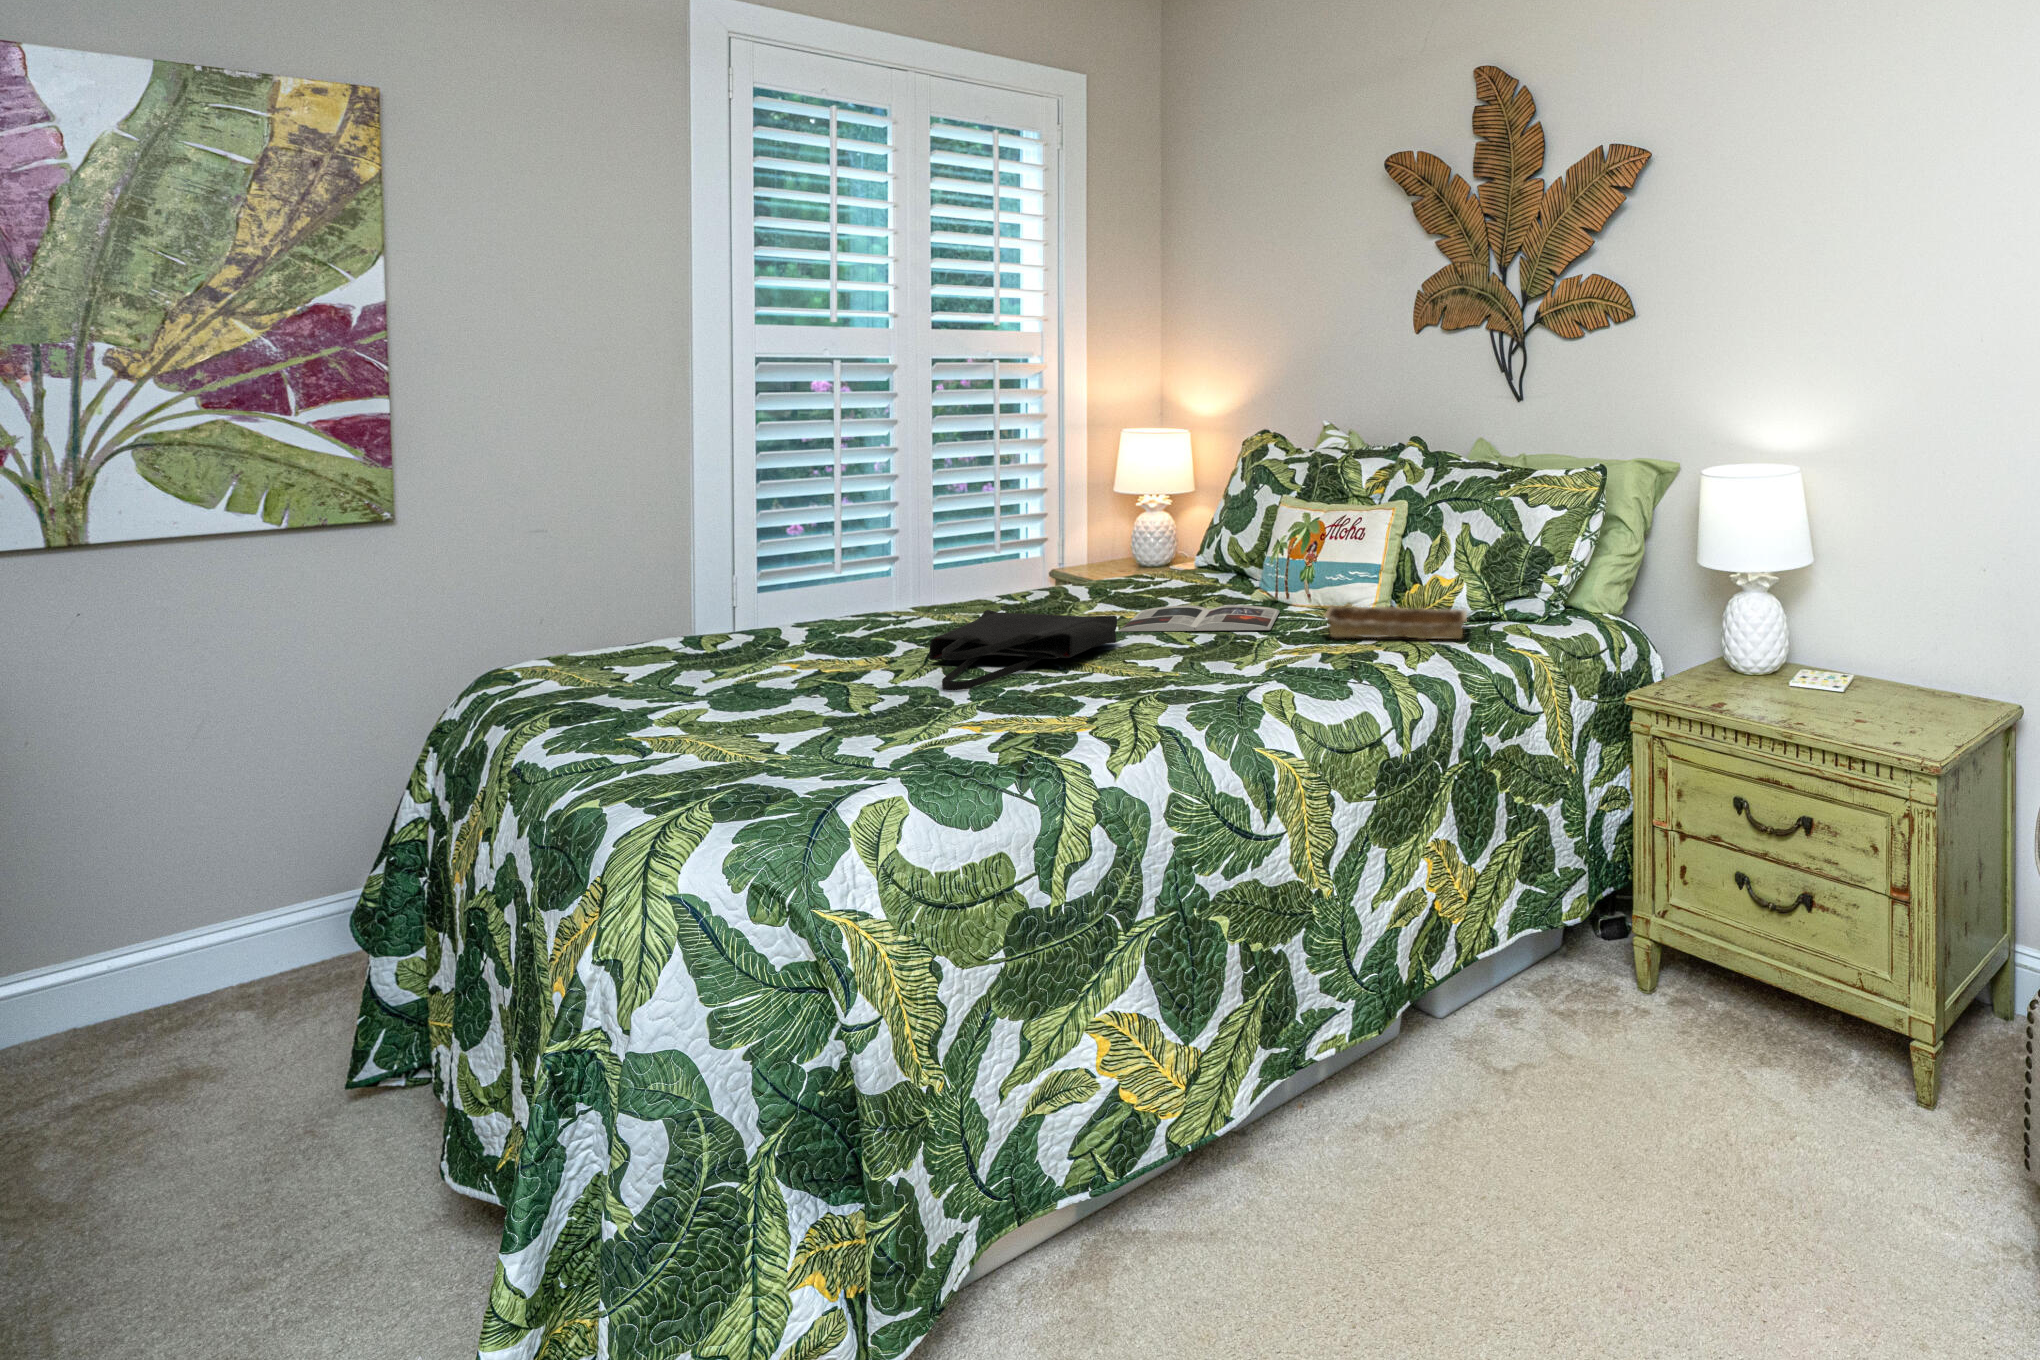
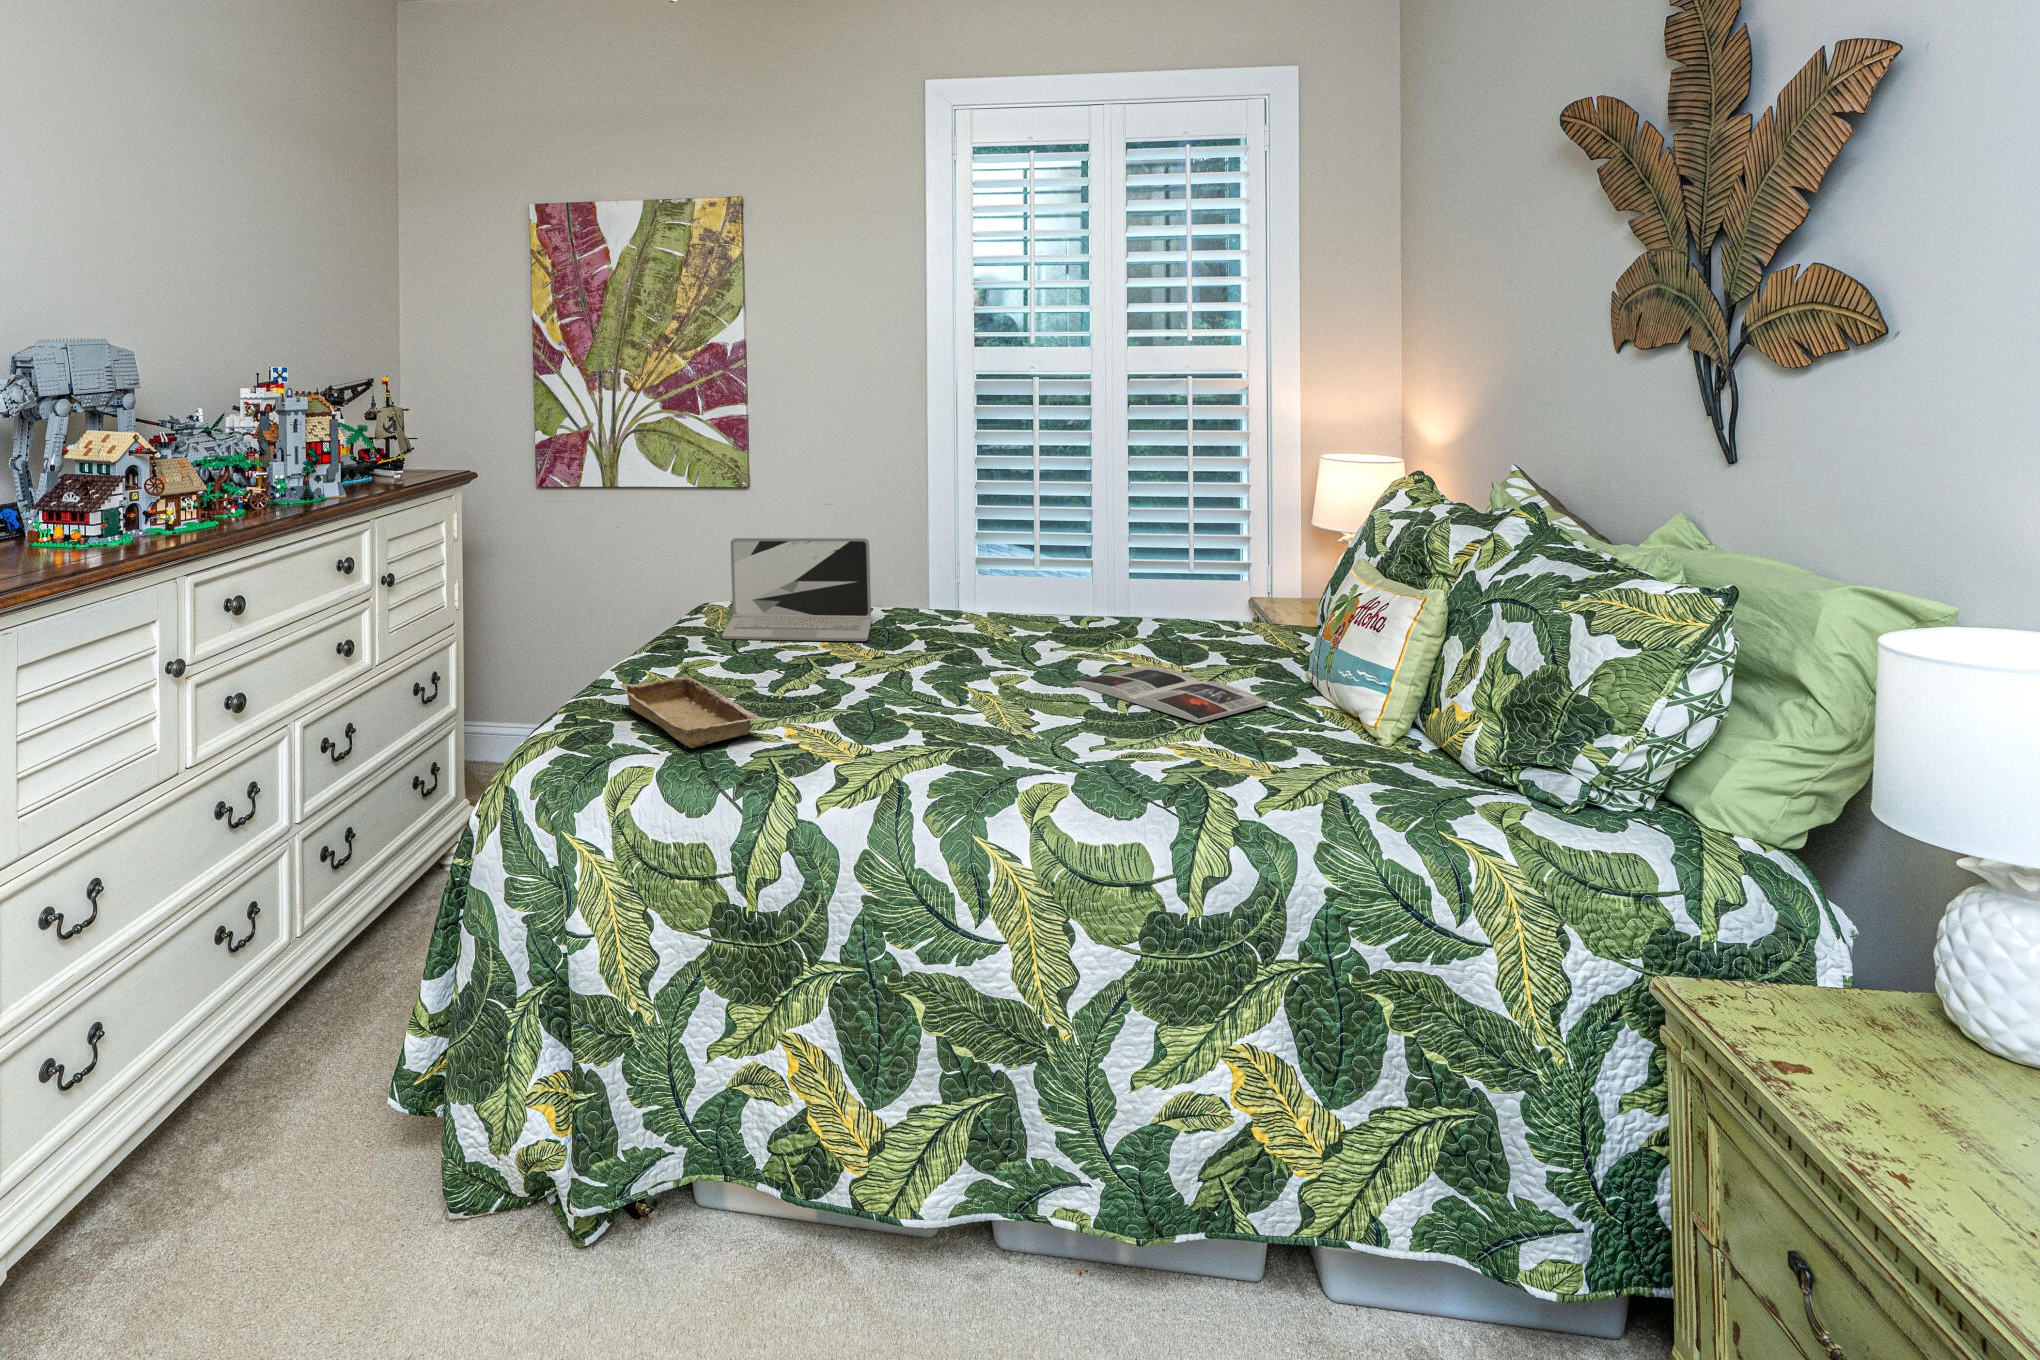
laptop: none [600,532,846,679] -> present [722,538,872,641]
tray: present [1324,606,1467,639] -> present [620,676,763,748]
tote bag: present [929,610,1117,691] -> none [828,635,1034,704]

